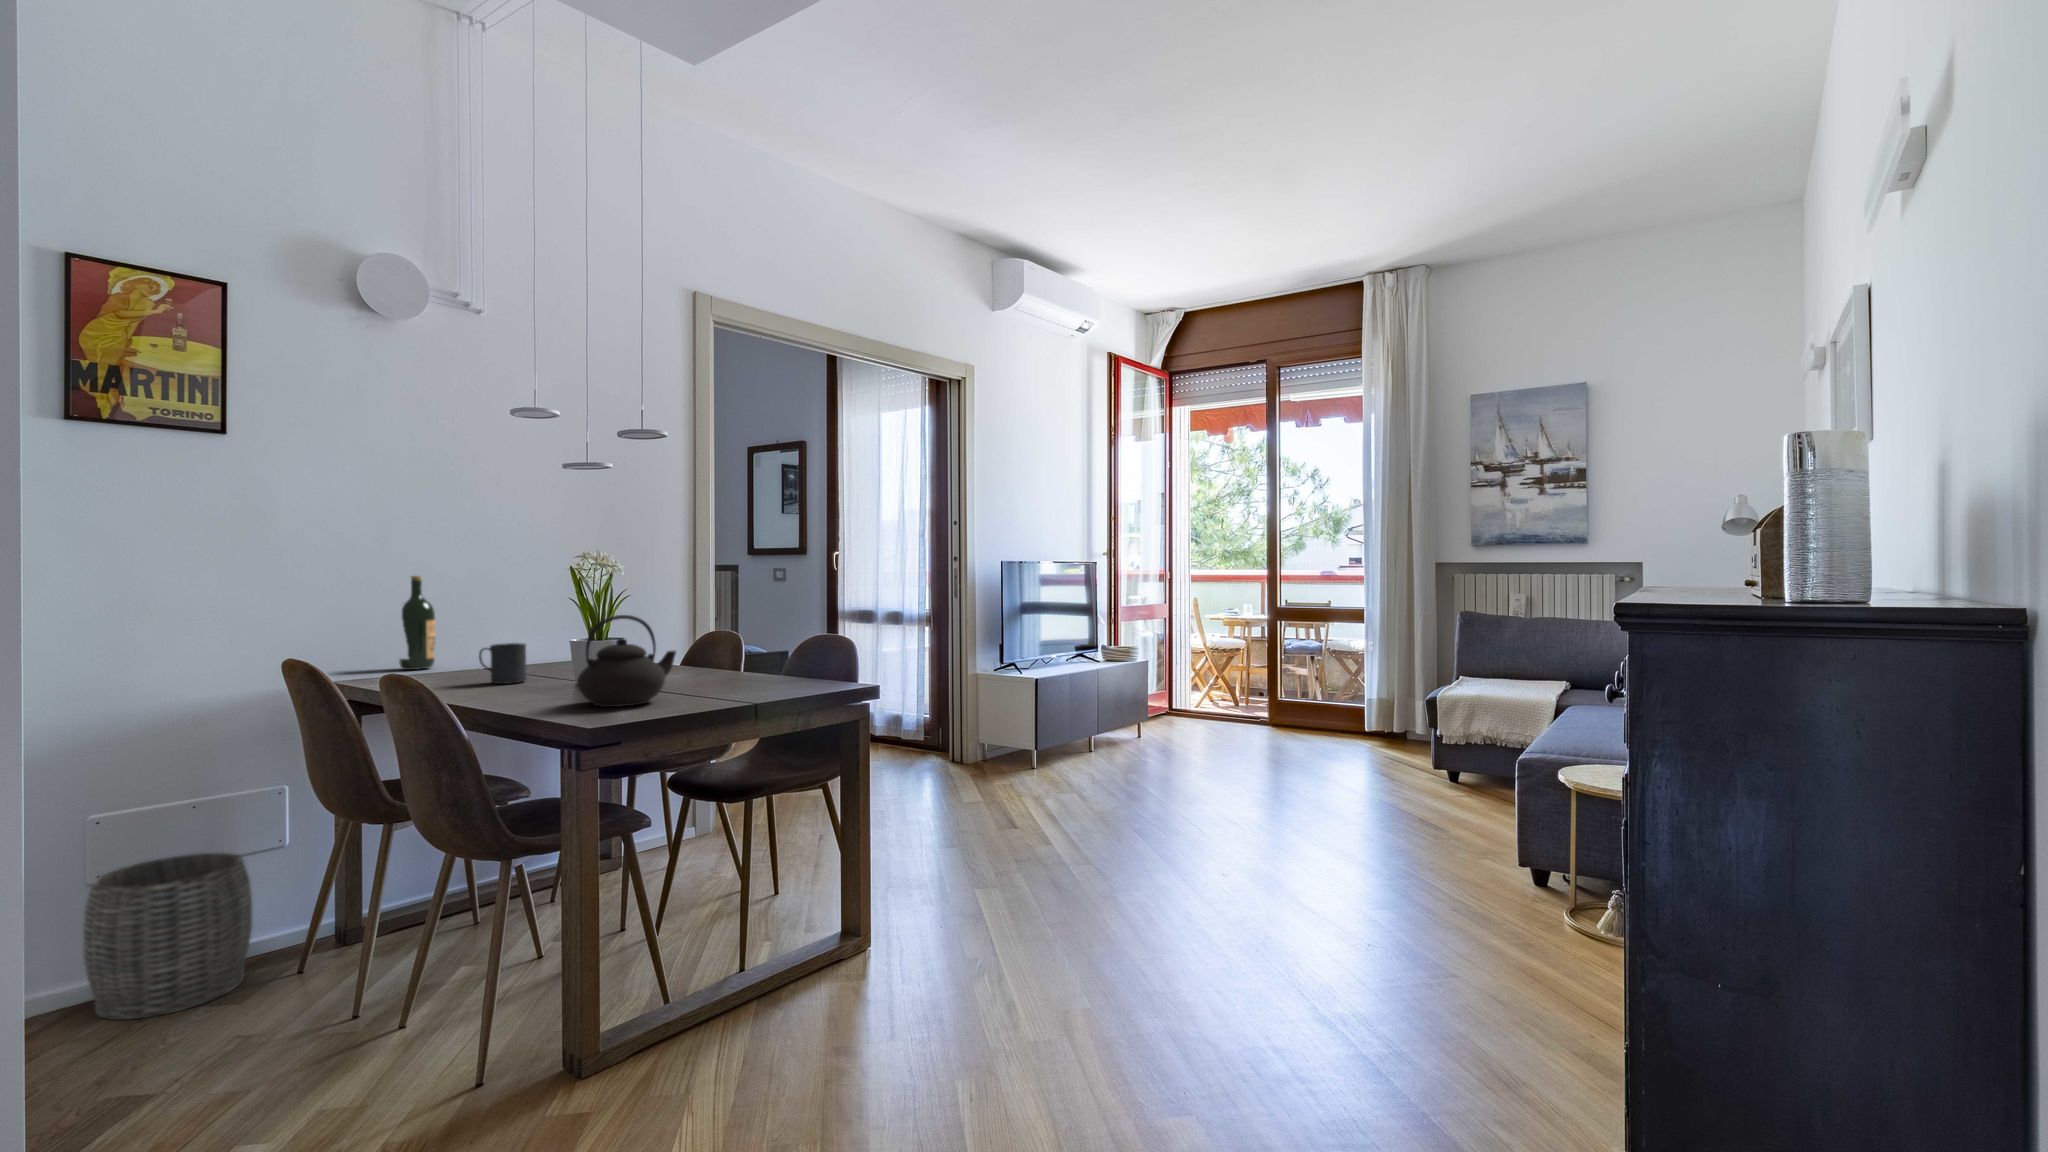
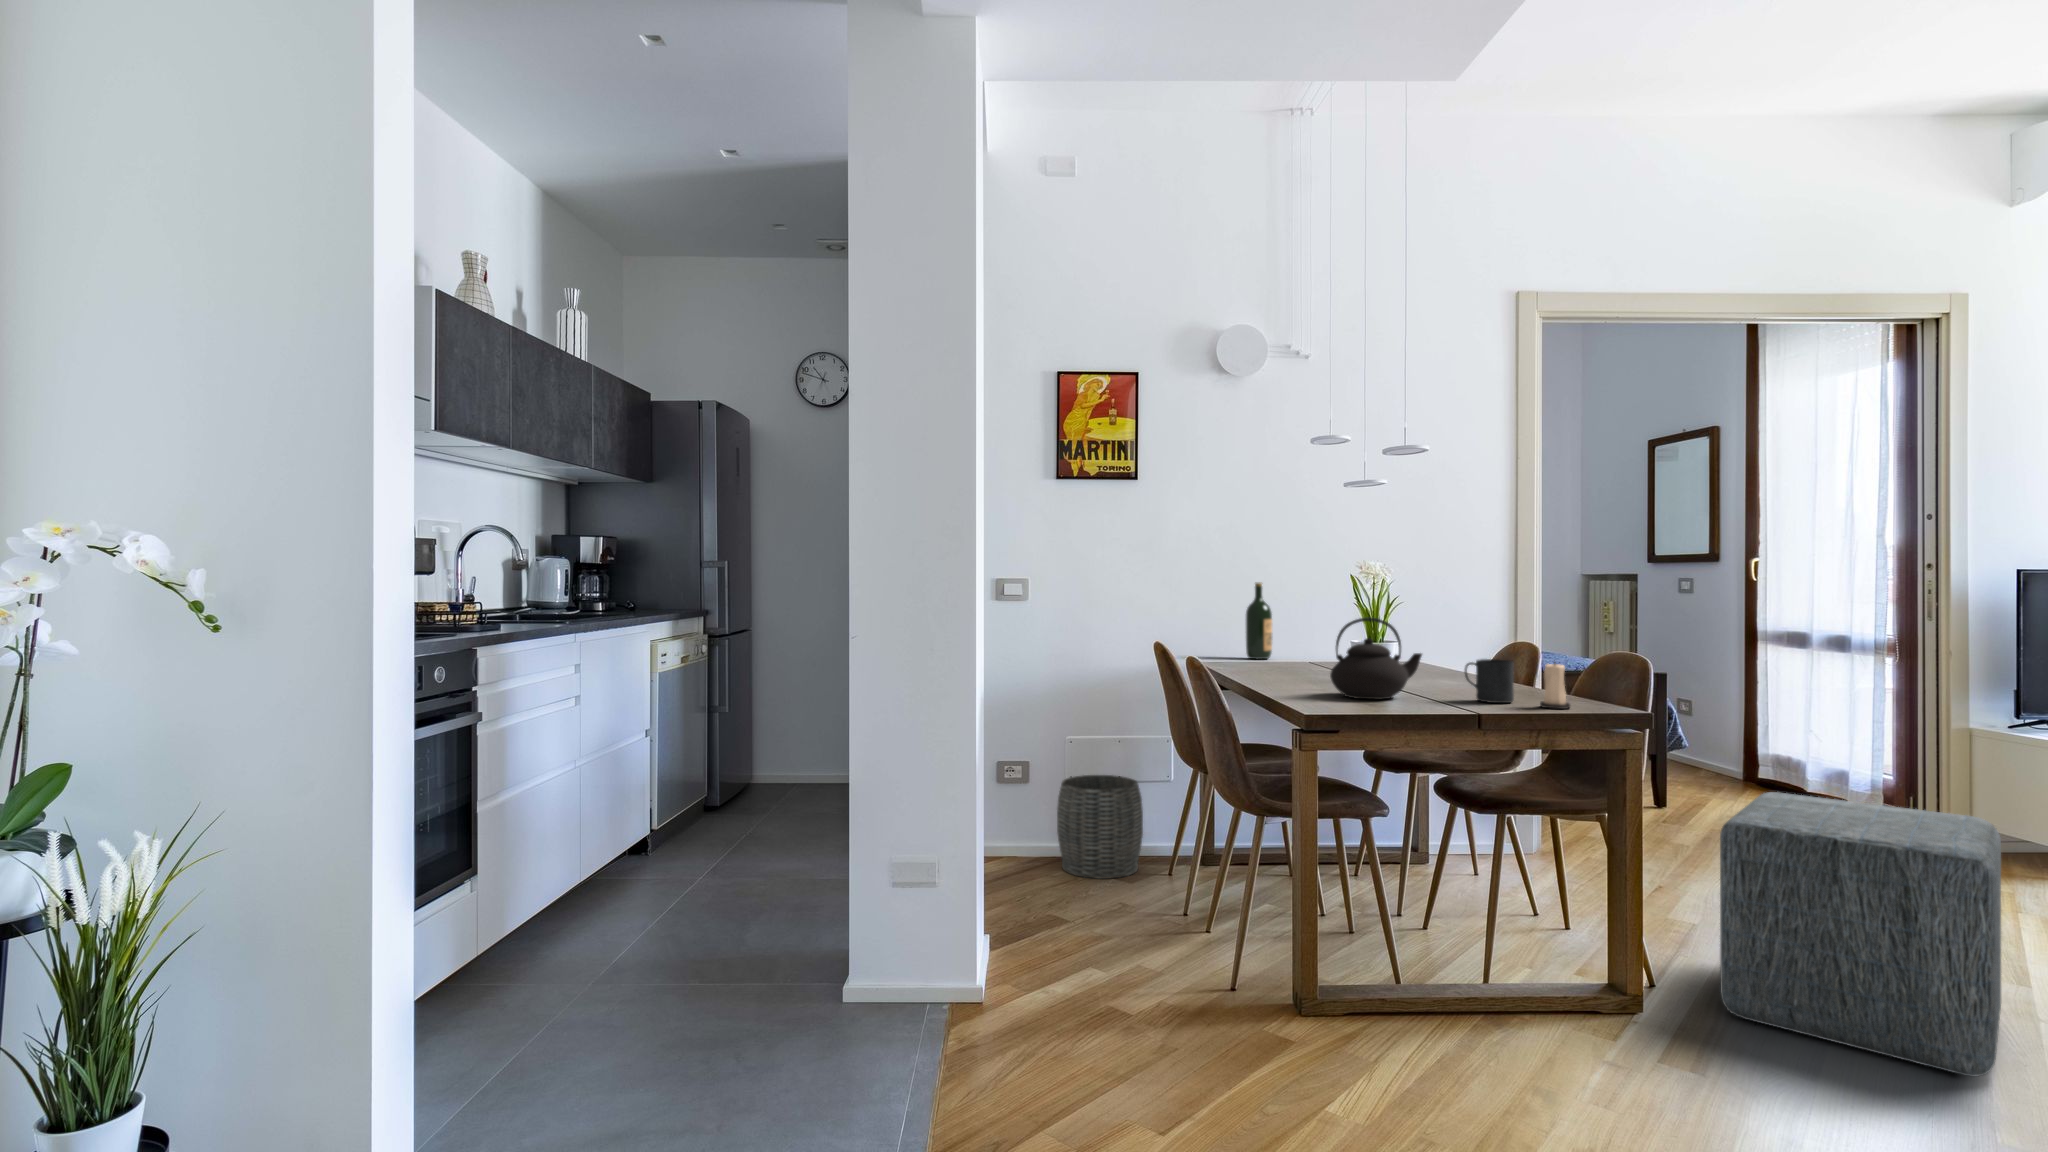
mug: present [479,643,527,684] -> present [1464,659,1514,703]
candle: none [792,649,819,695] -> present [1540,662,1570,709]
ottoman: none [919,739,1084,932] -> present [1720,792,2001,1077]

